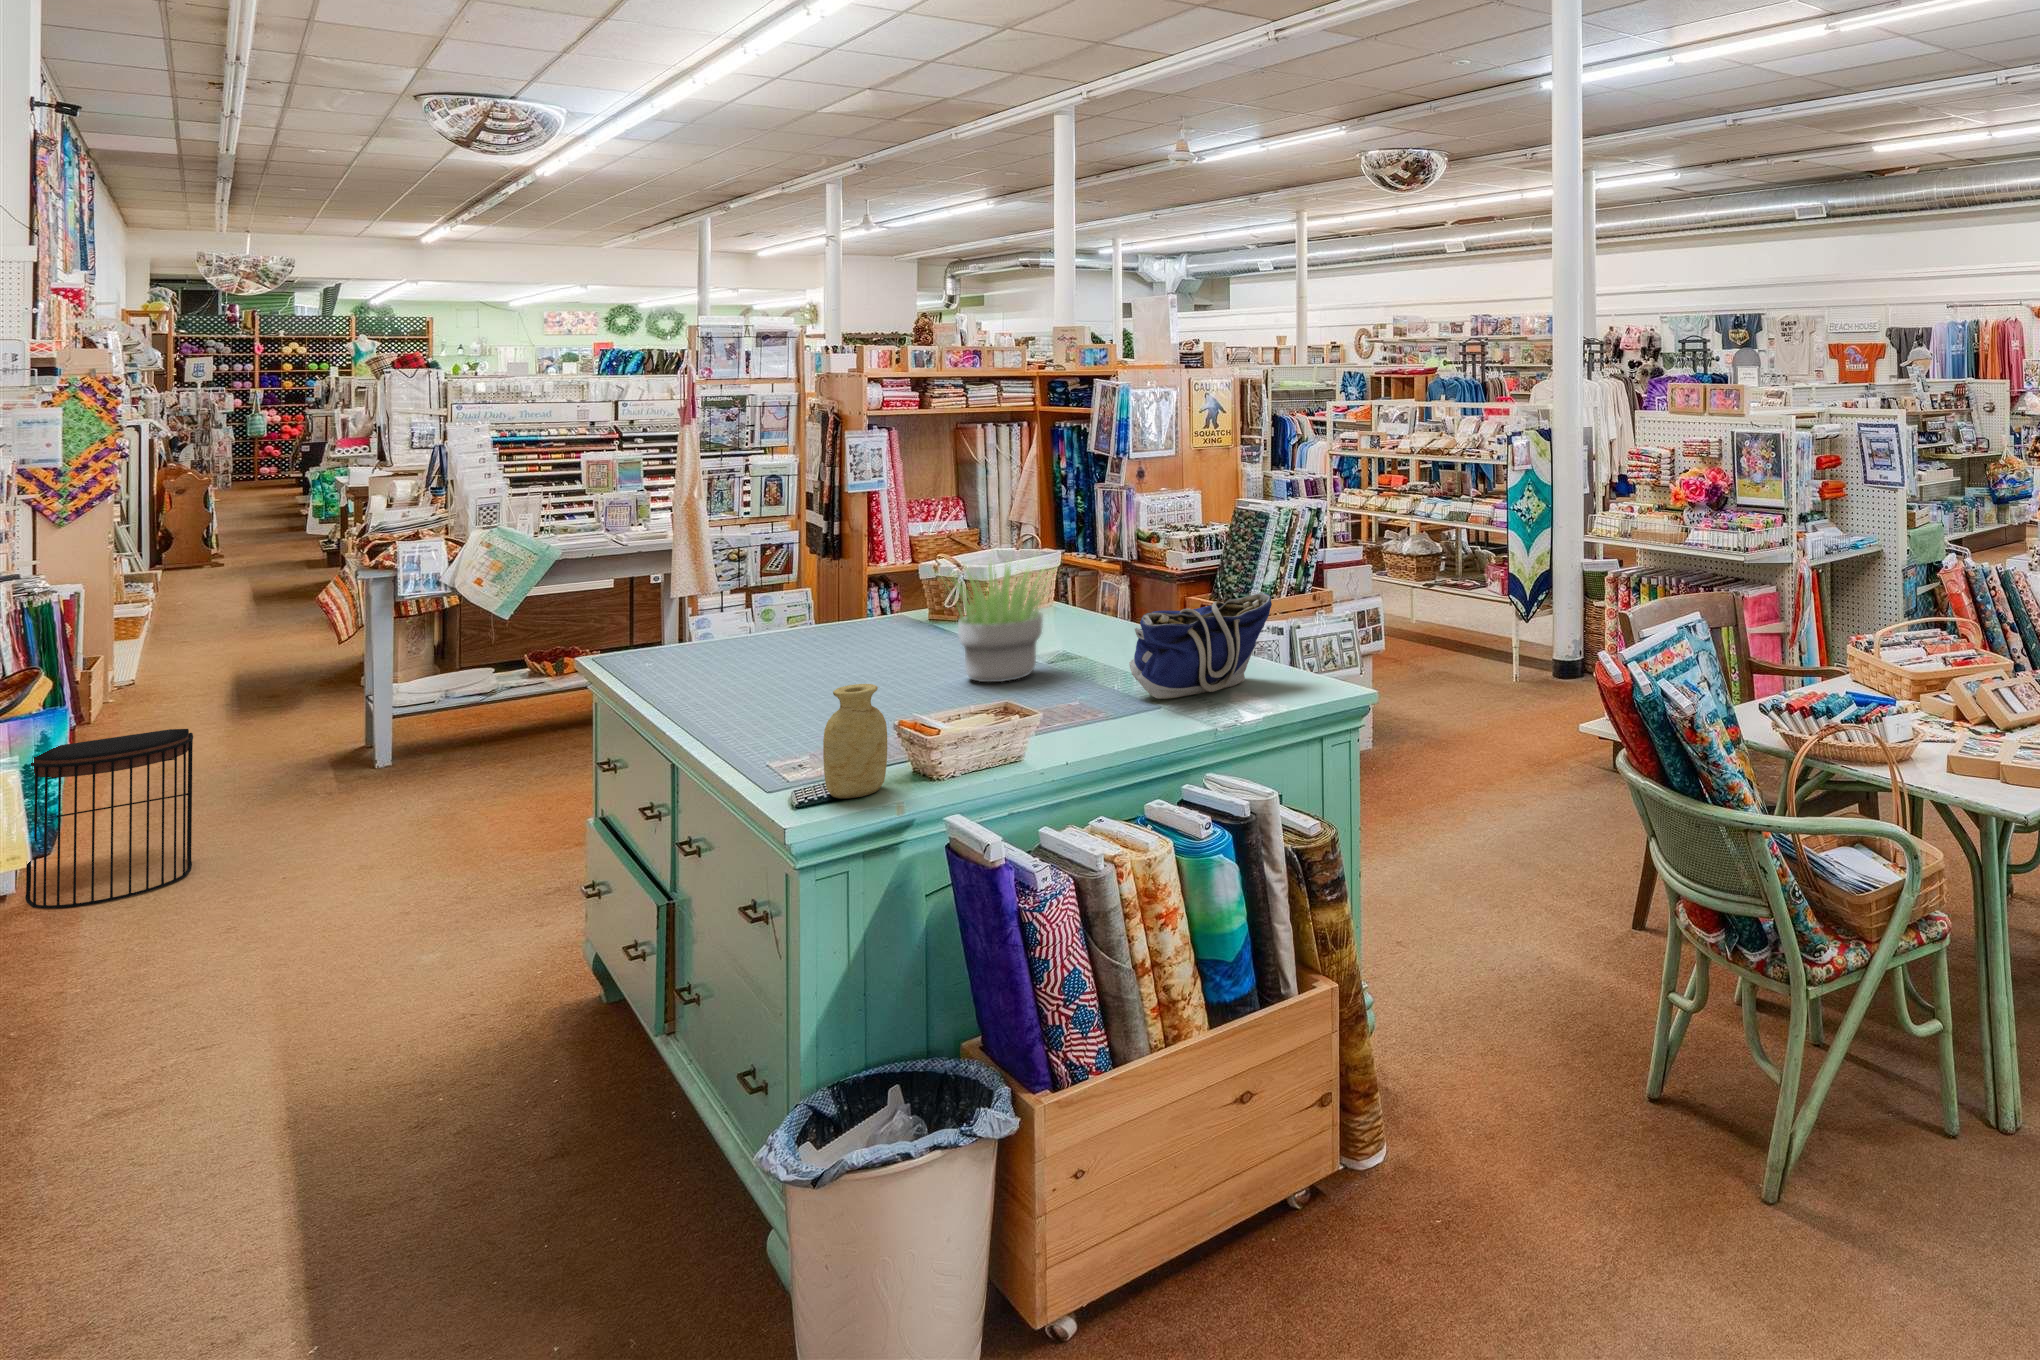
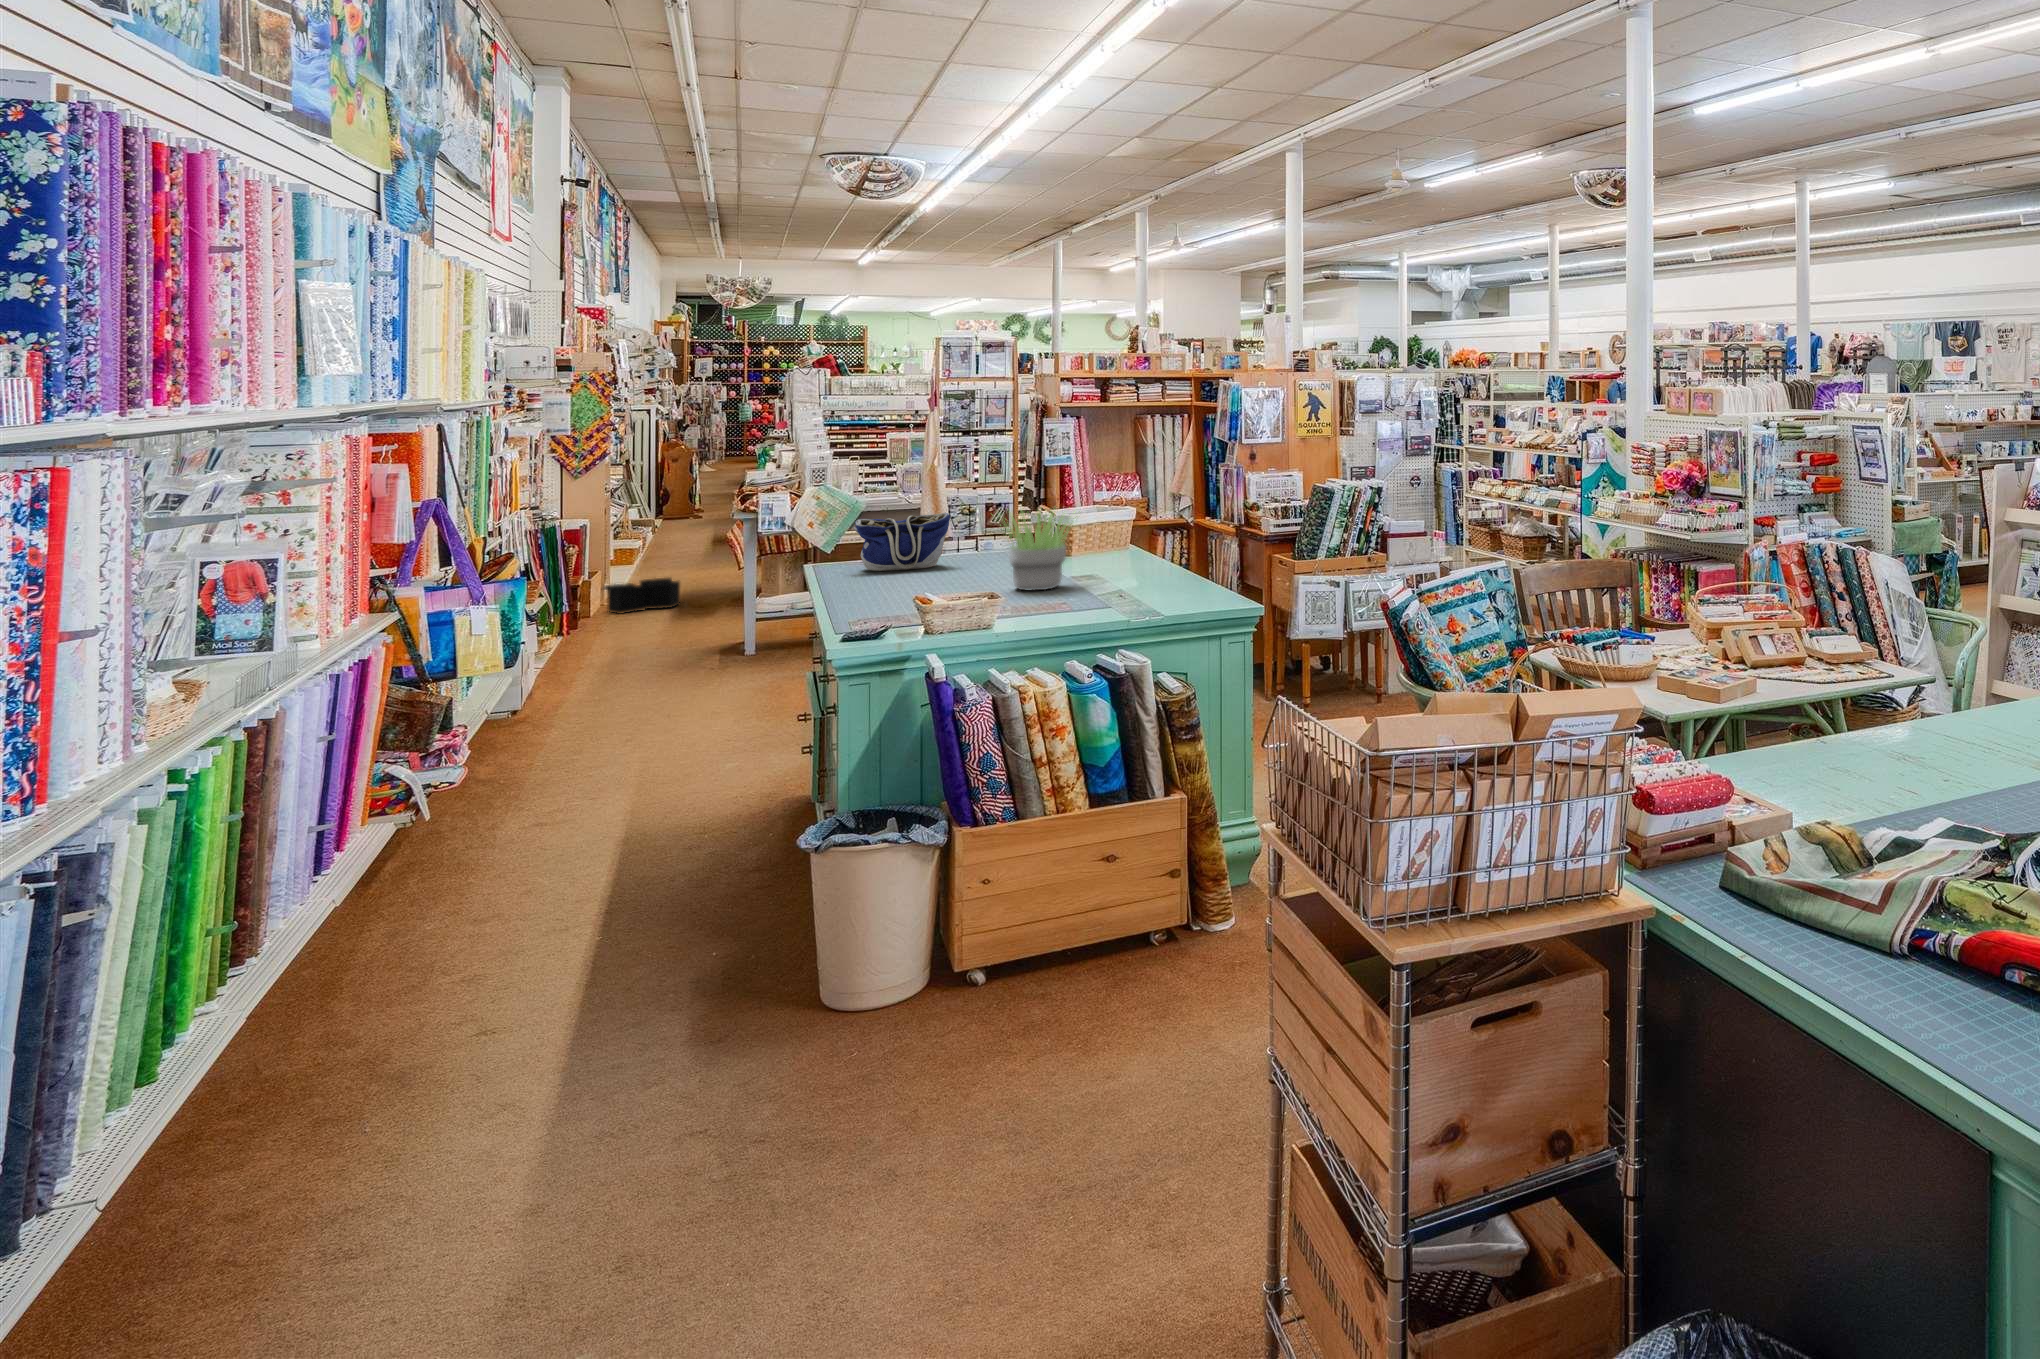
tote bag: present [1129,593,1272,699] -> present [854,513,950,571]
storage bin: none [94,656,230,713] -> present [603,578,680,614]
vase: present [823,684,887,798] -> none [861,571,900,639]
stool: present [25,729,193,909] -> none [535,613,629,722]

